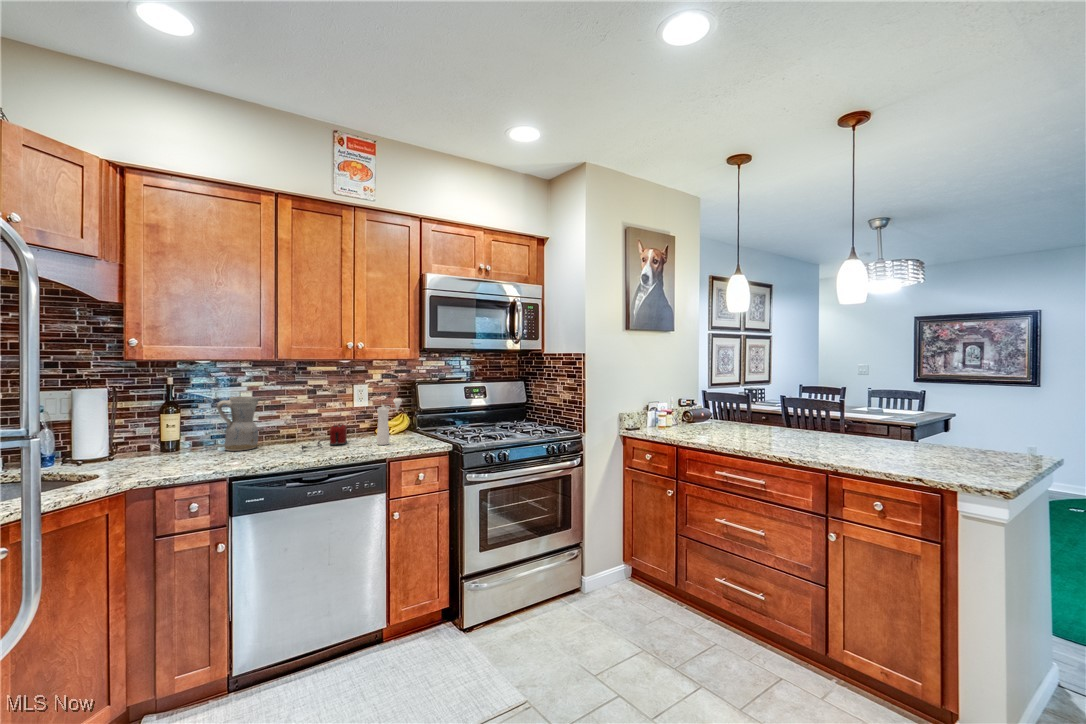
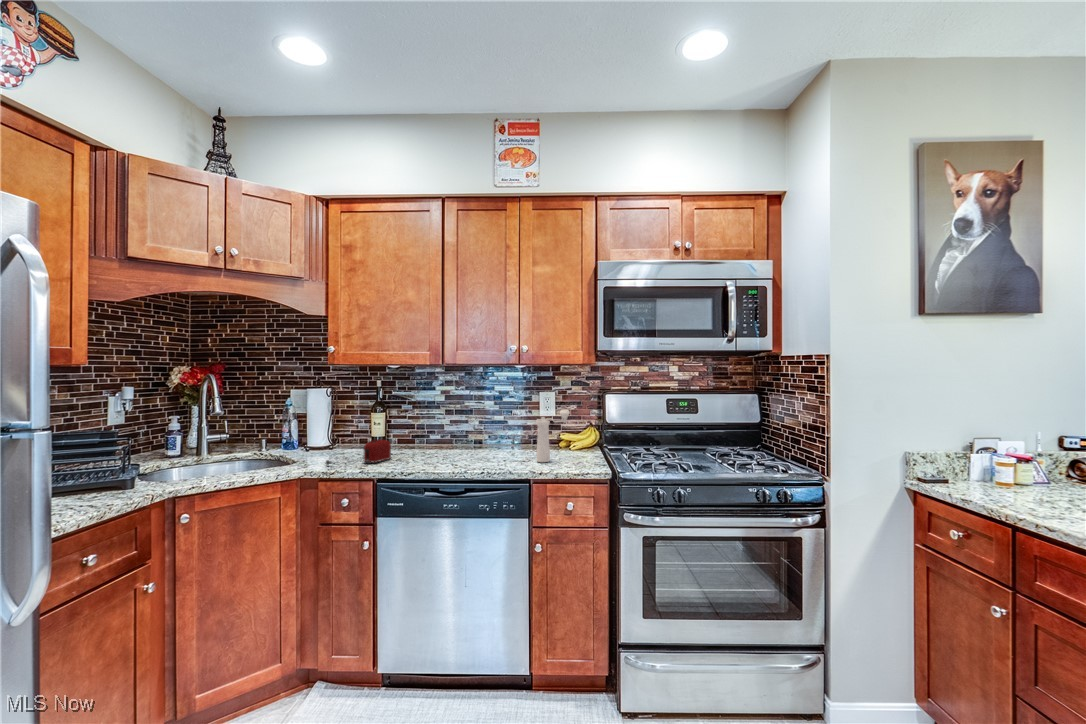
ceramic pitcher: present [217,396,259,451] -> none [406,400,441,452]
toaster: present [301,424,347,450] -> present [325,439,391,465]

